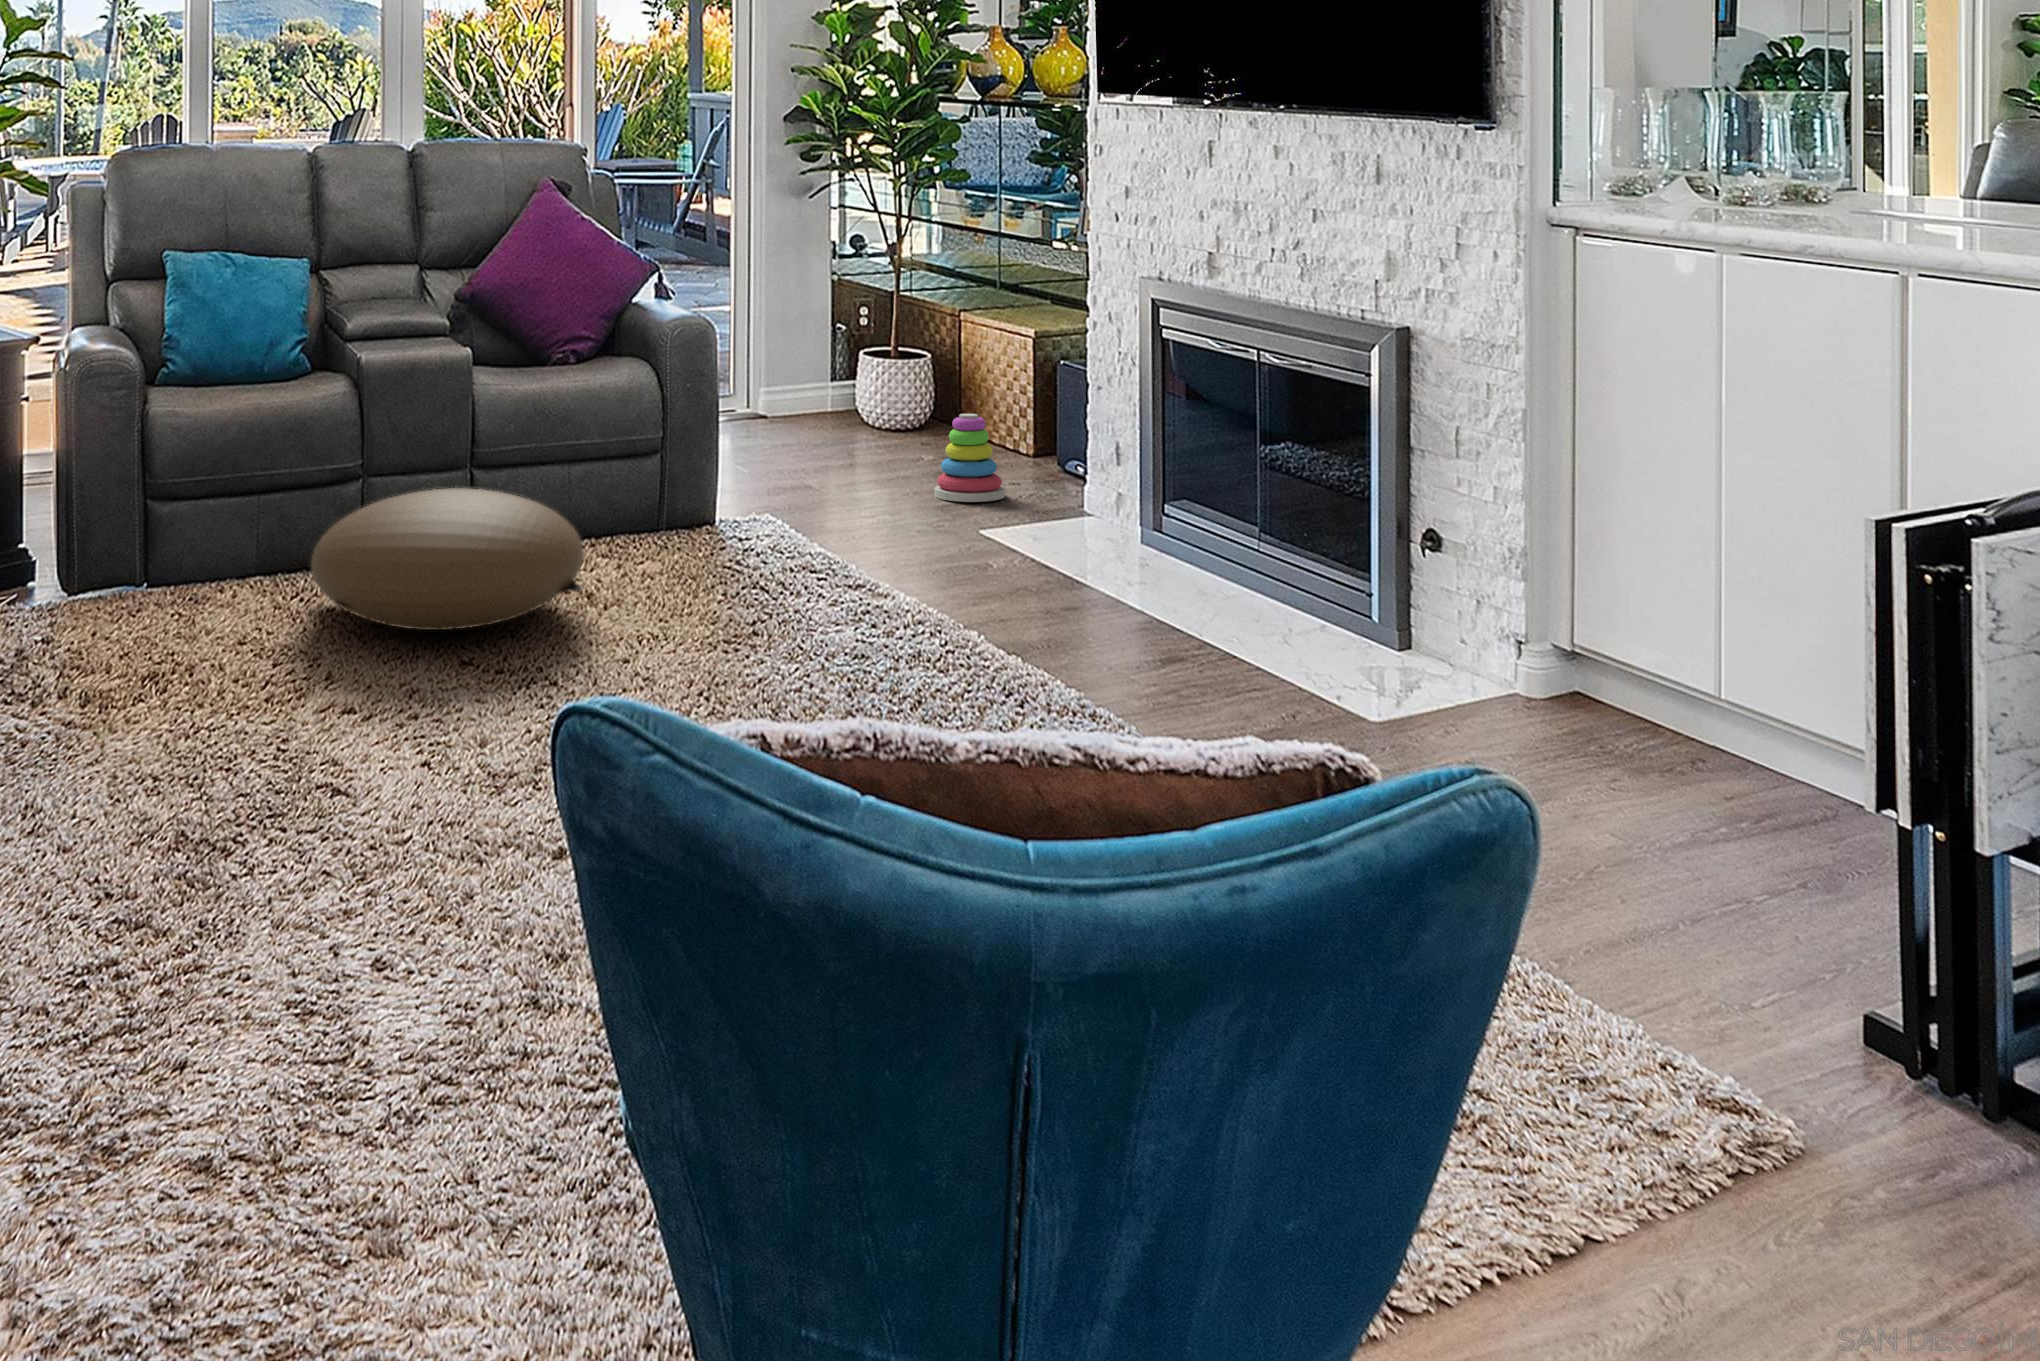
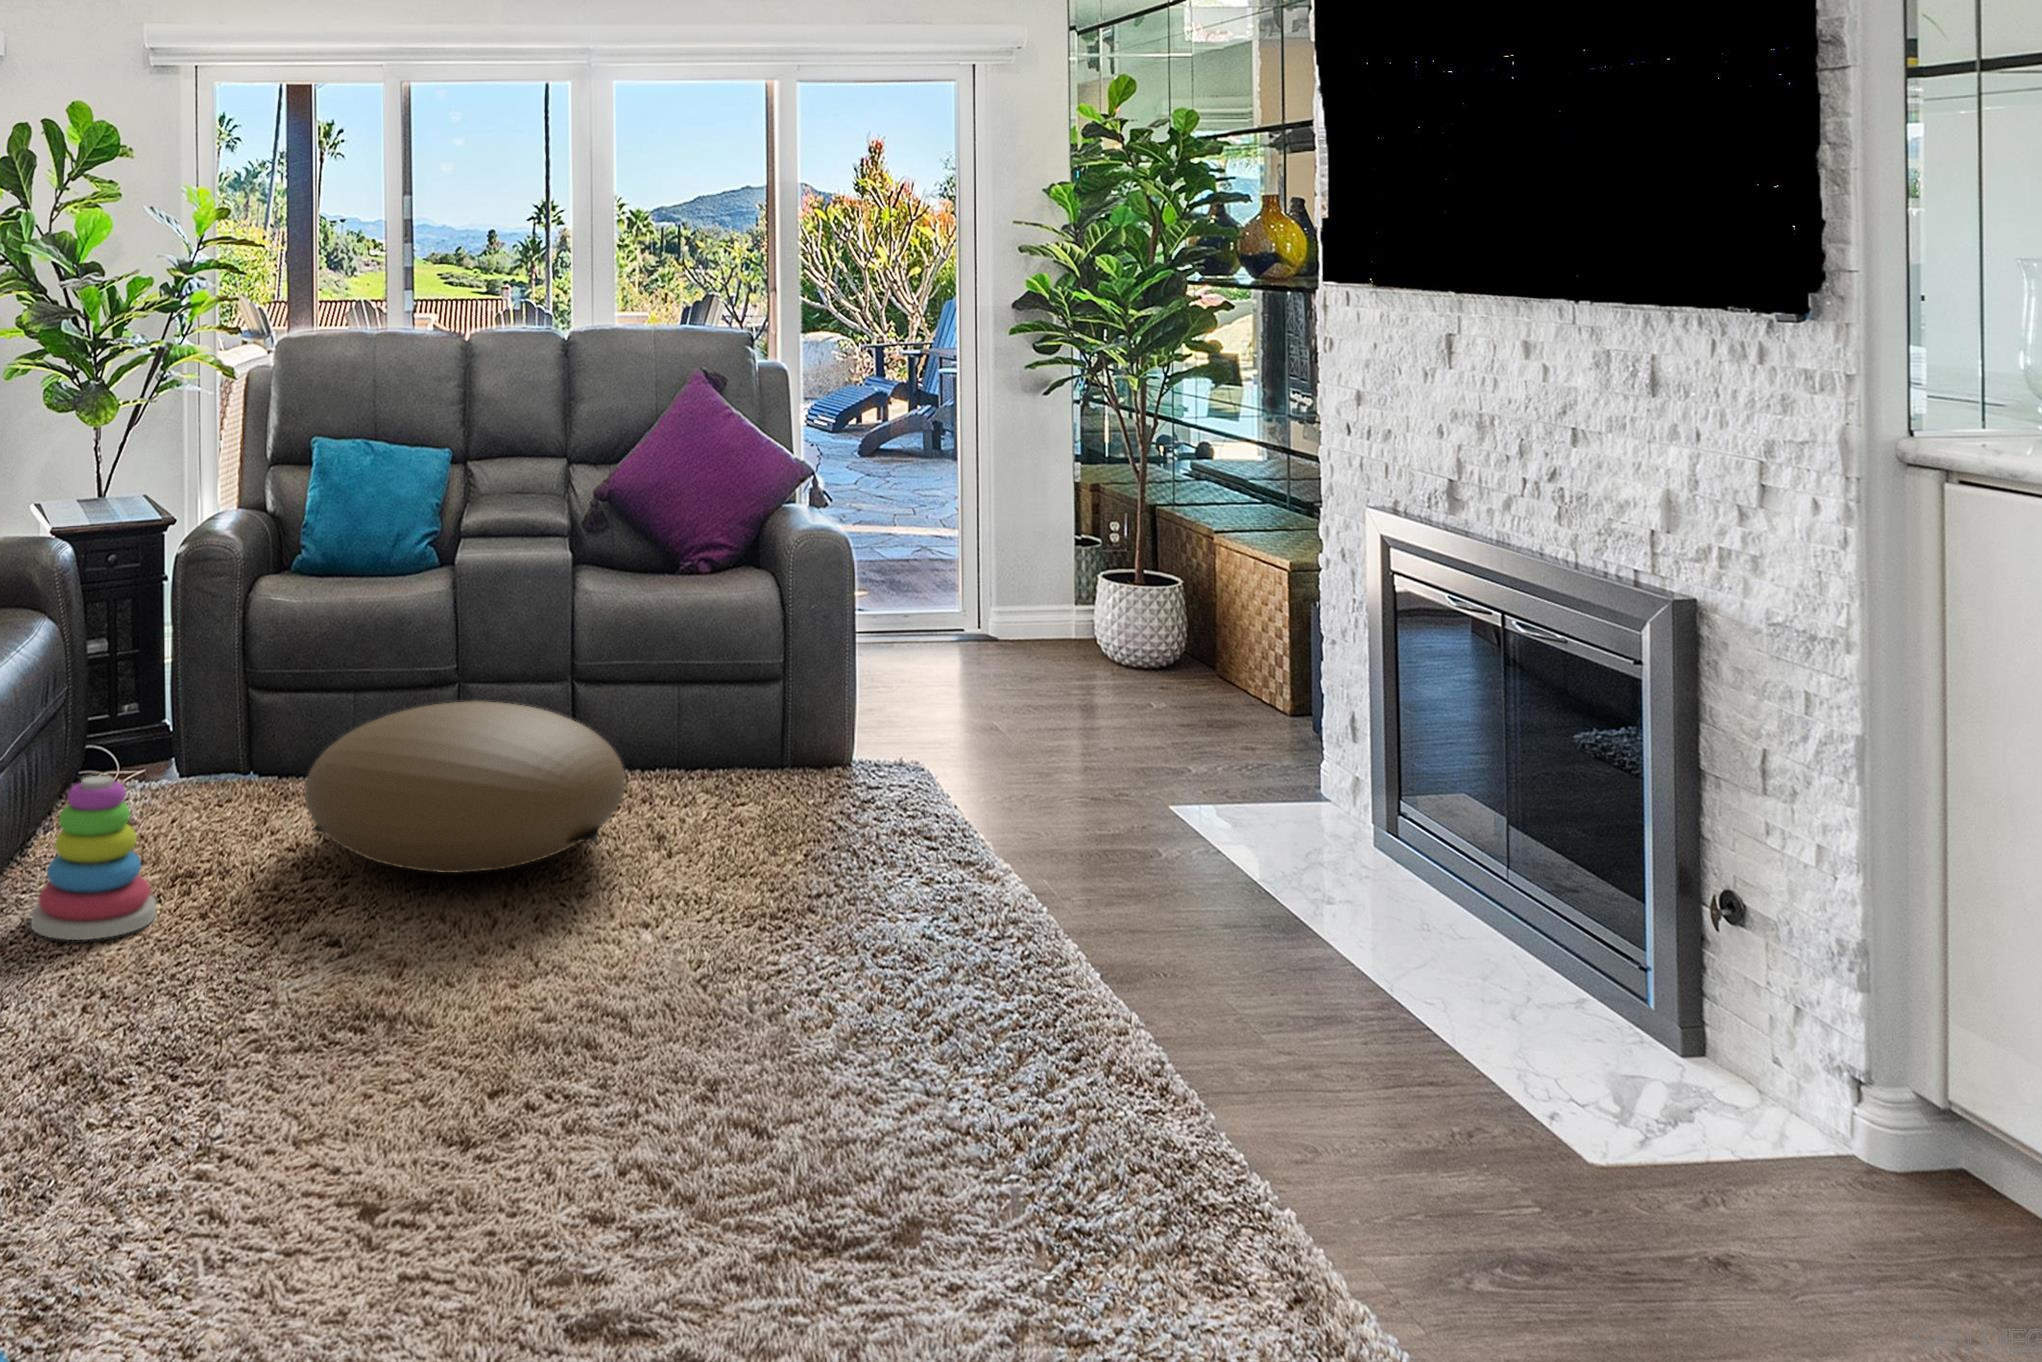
stacking toy: present [935,414,1005,502] -> present [31,776,156,940]

